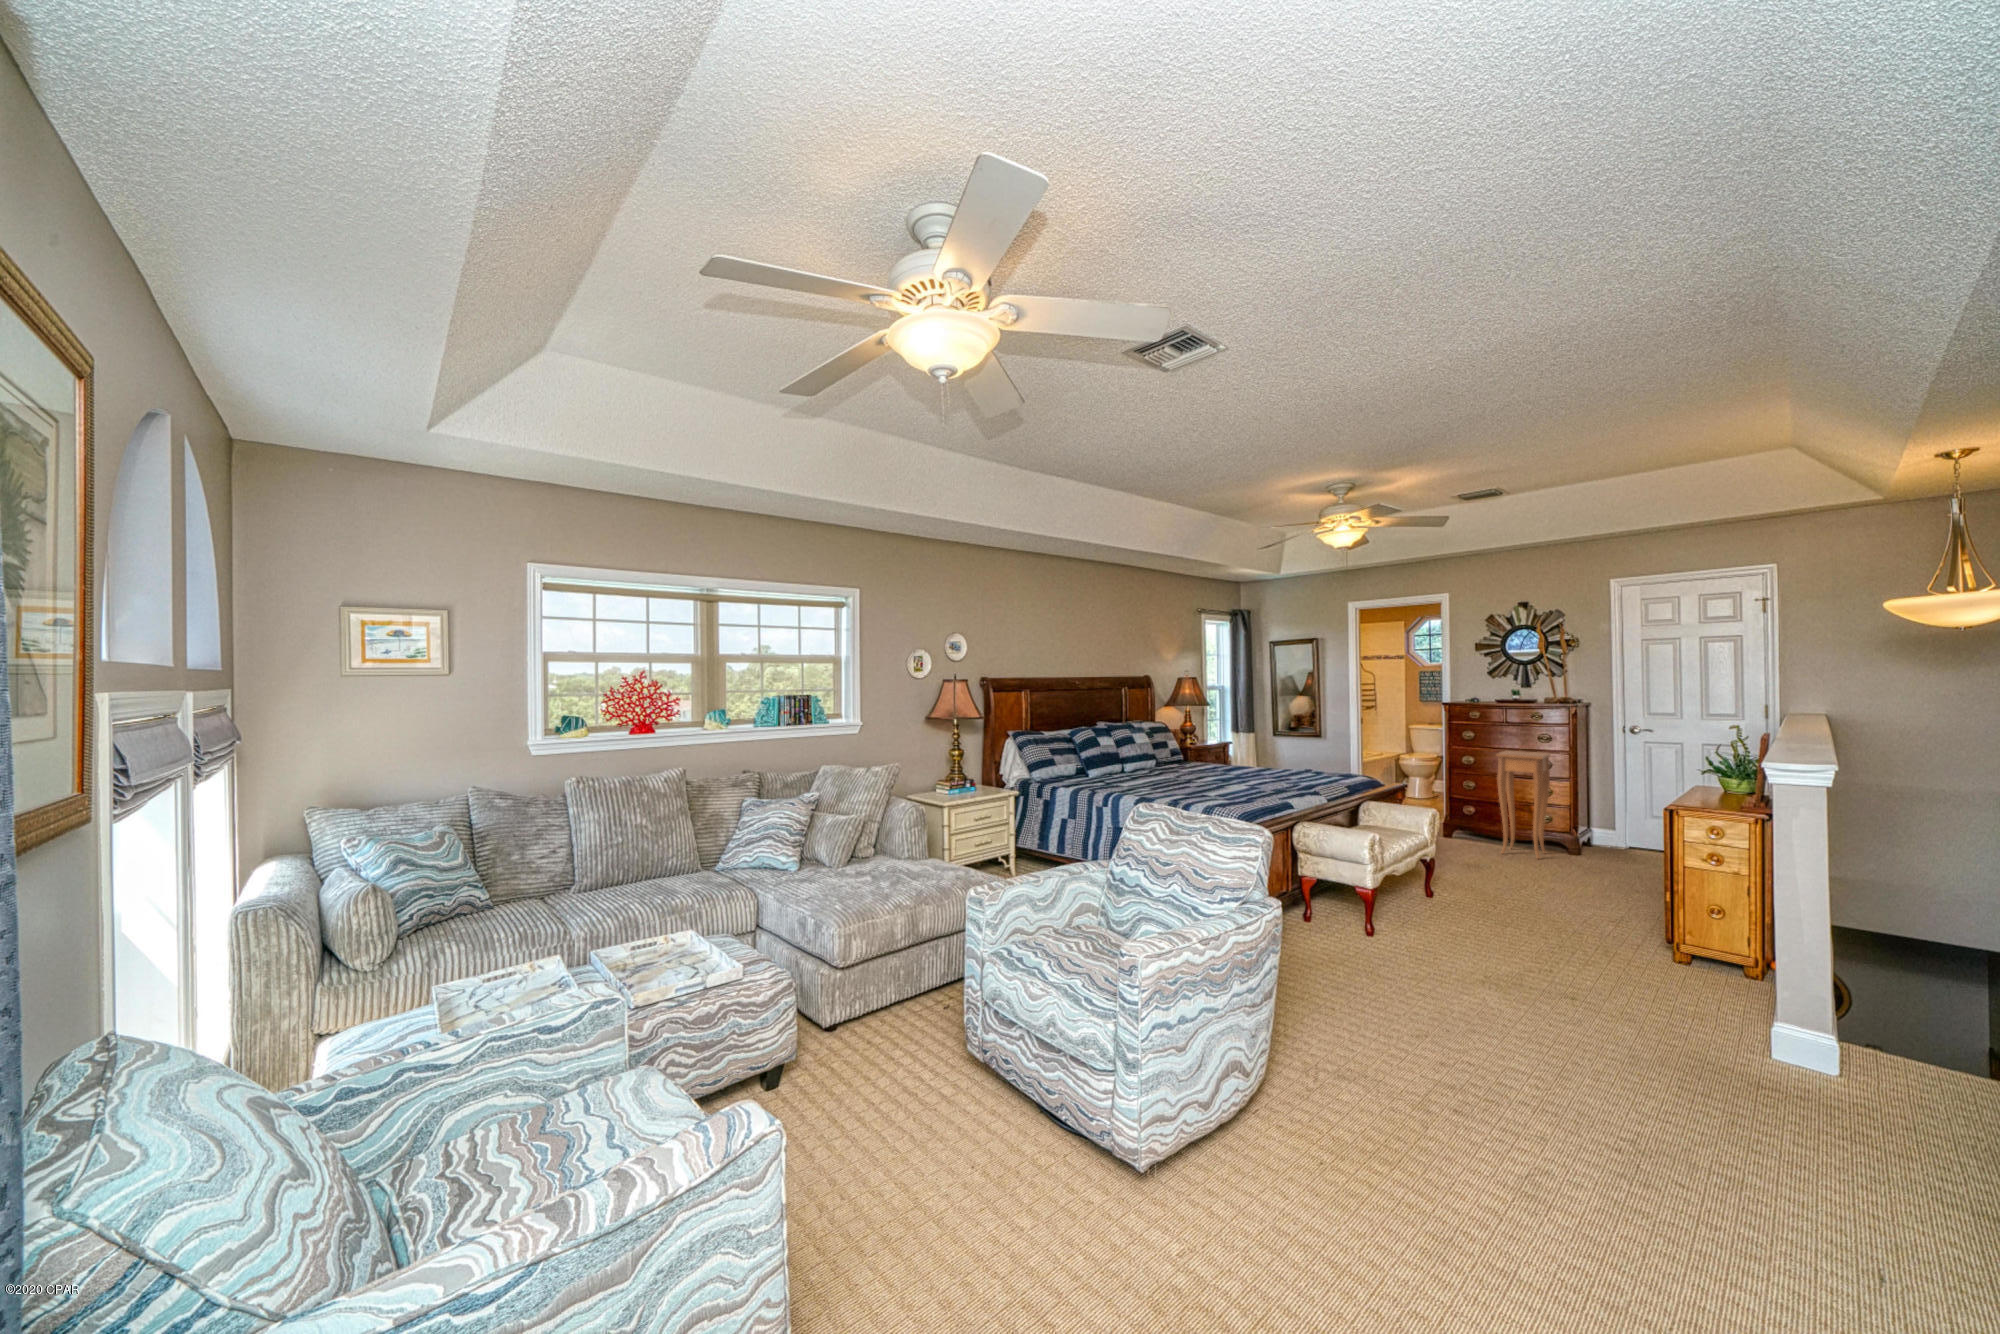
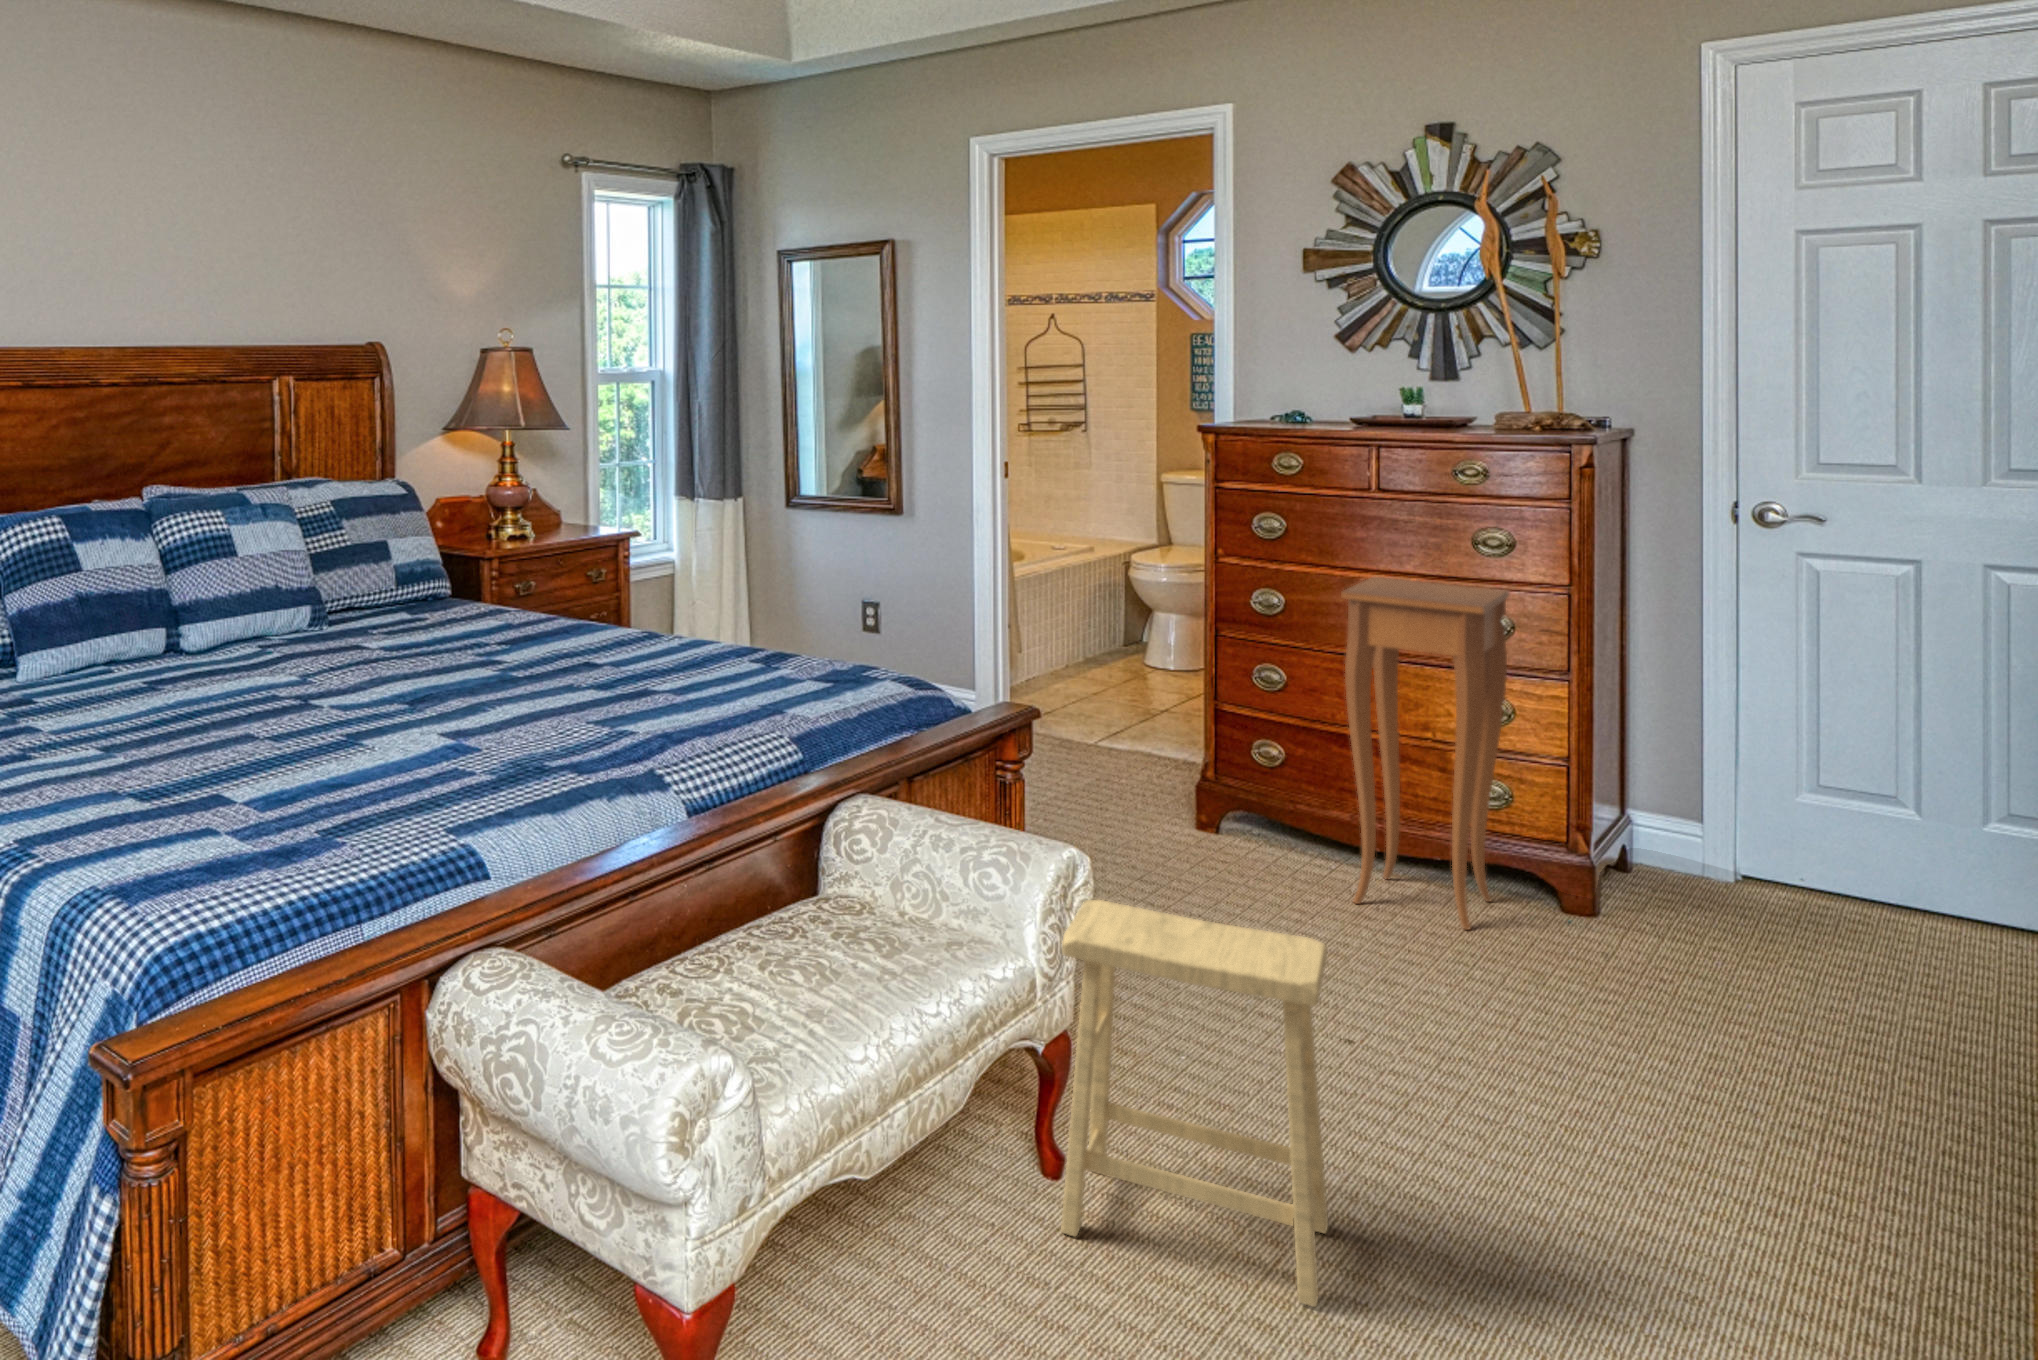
footstool: none [1435,825,1508,918] -> present [1061,900,1328,1307]

